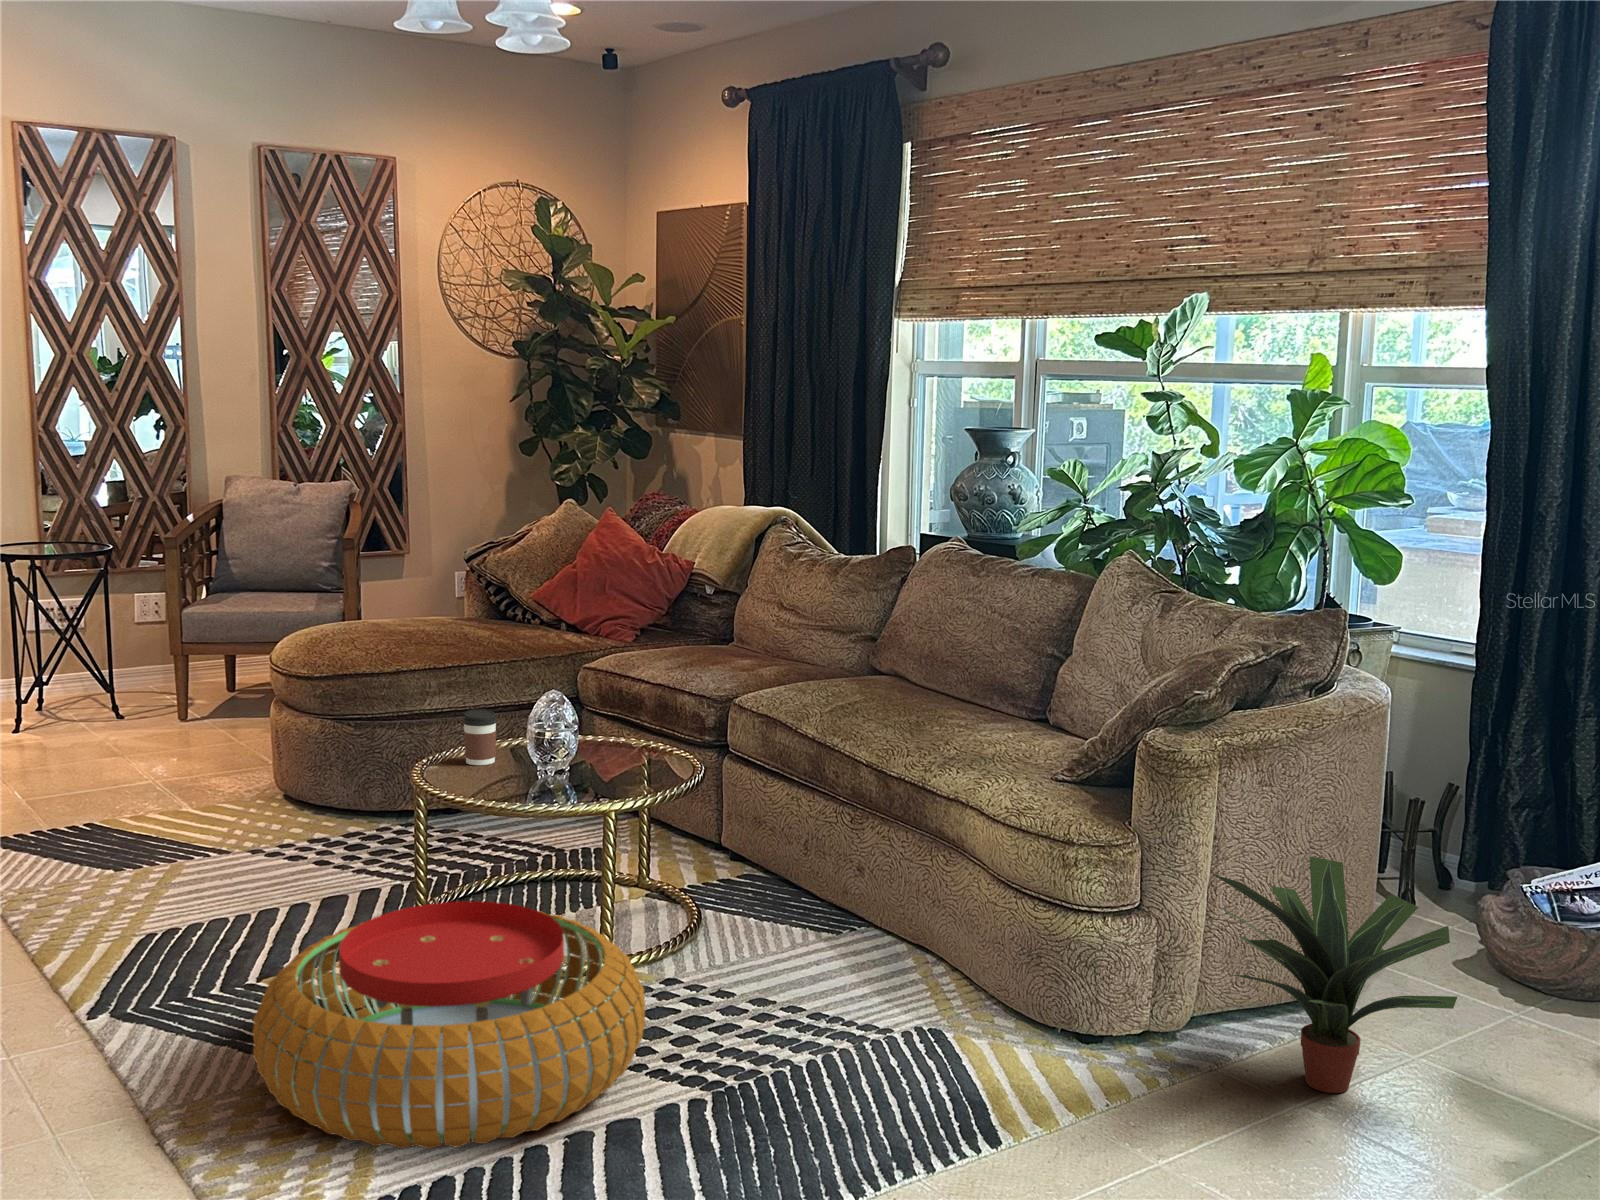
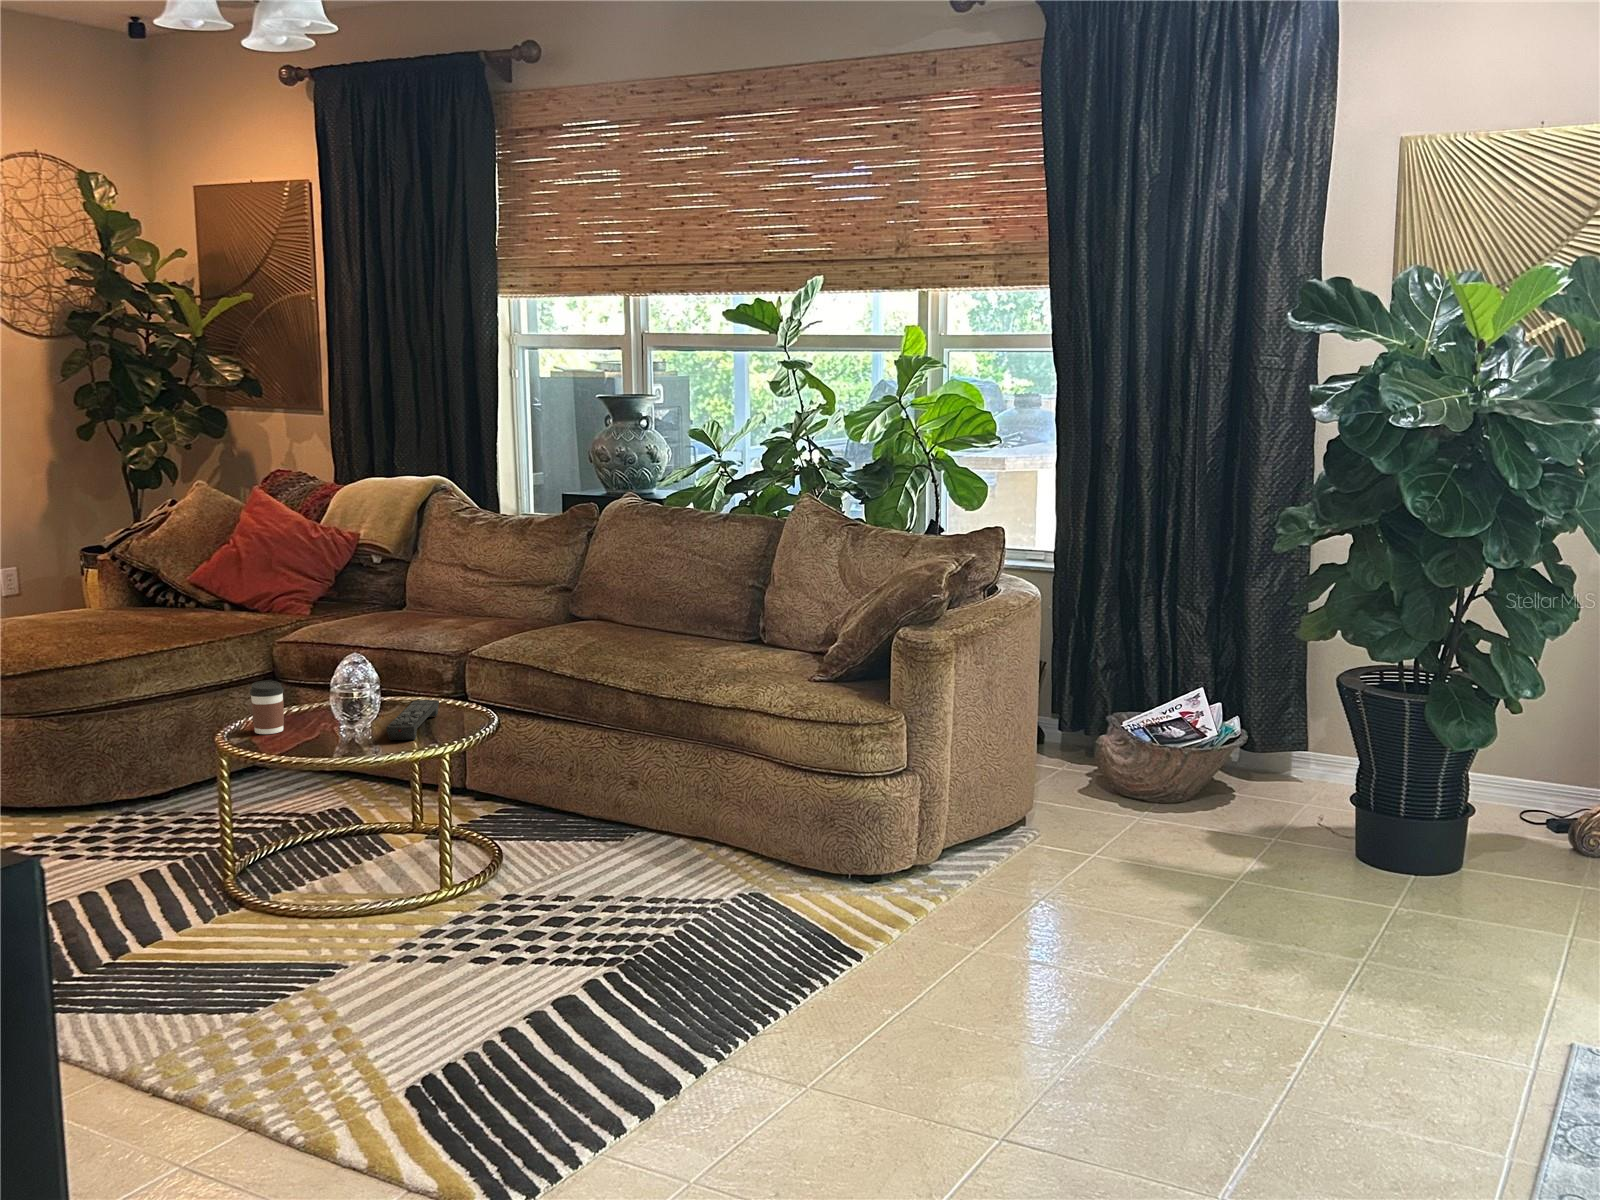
remote control: none [565,748,649,792] -> present [387,700,439,740]
potted plant: present [1214,856,1457,1093] -> none [964,713,1139,884]
pouf: present [253,901,645,1149] -> none [193,841,553,1058]

